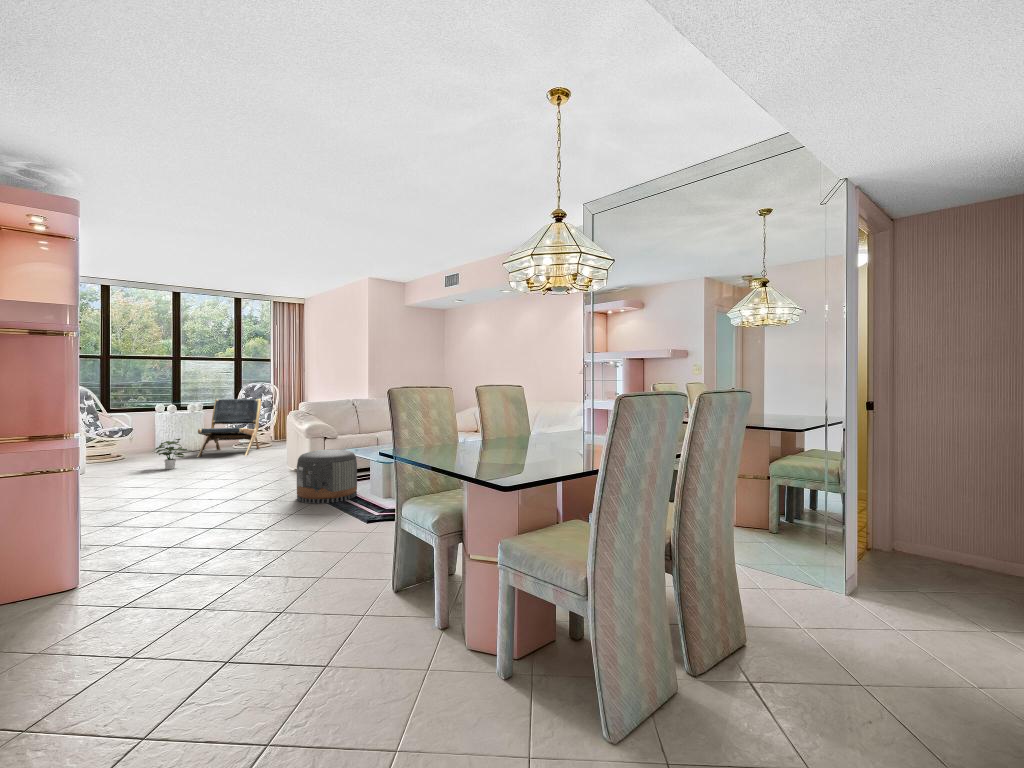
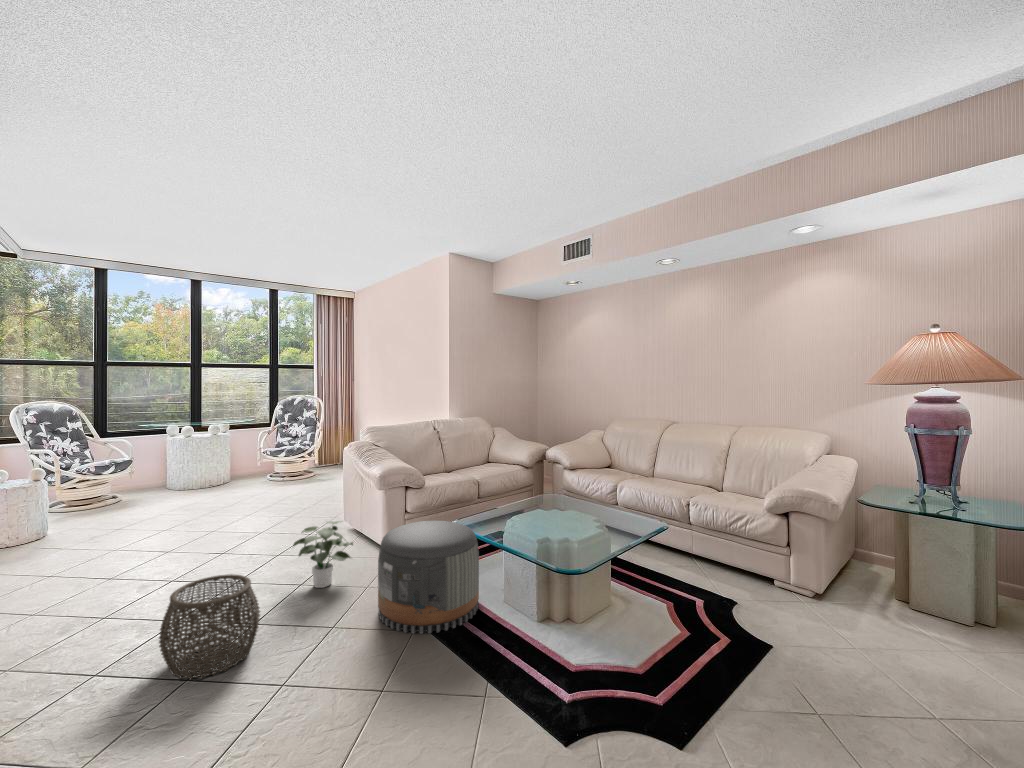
lounge chair: present [197,399,261,457] -> none [219,416,303,497]
potted plant: present [155,439,188,469] -> present [293,521,353,588]
woven basket: none [178,470,230,514] -> present [159,575,260,679]

